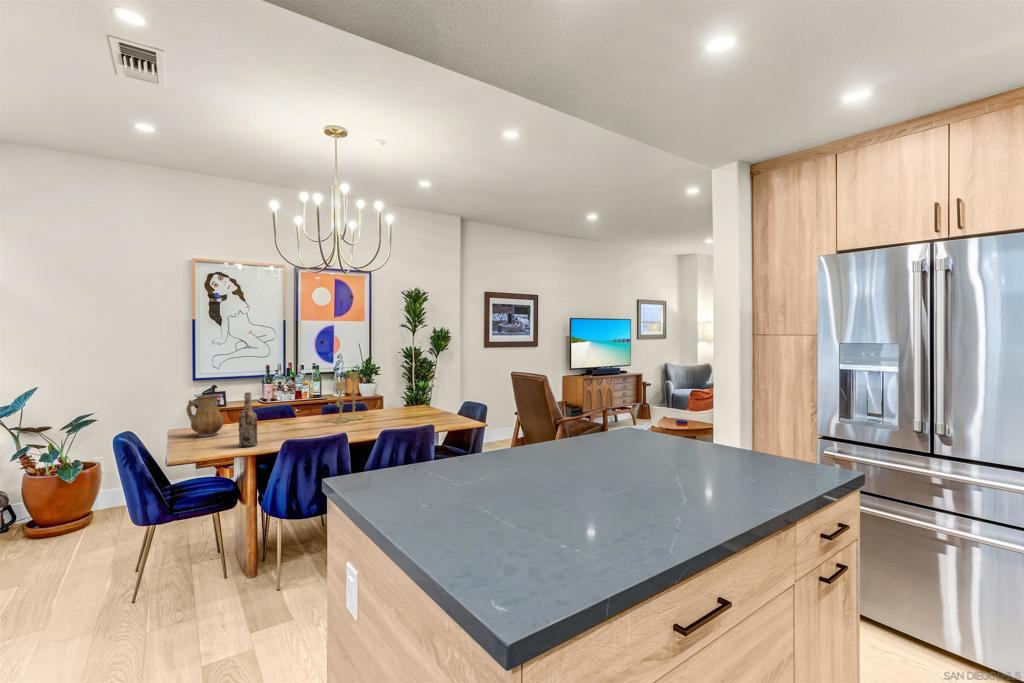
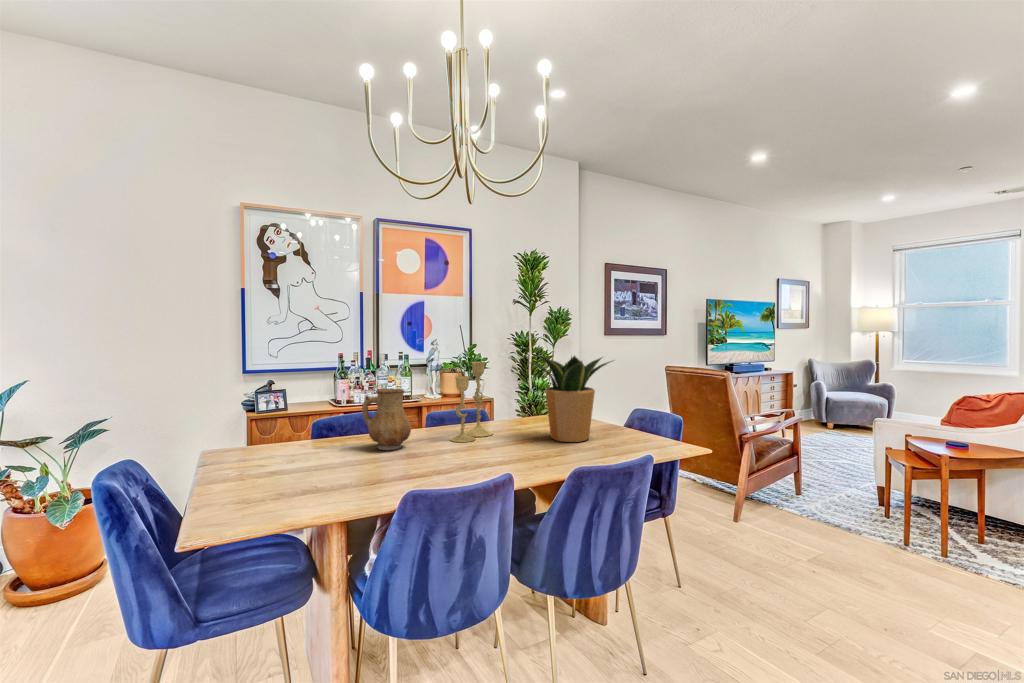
potted plant: none [383,367,437,422] -> present [531,355,612,442]
wine bottle: present [239,393,257,447] -> none [316,393,348,496]
ceramic pitcher: present [186,395,224,437] -> present [362,388,411,450]

